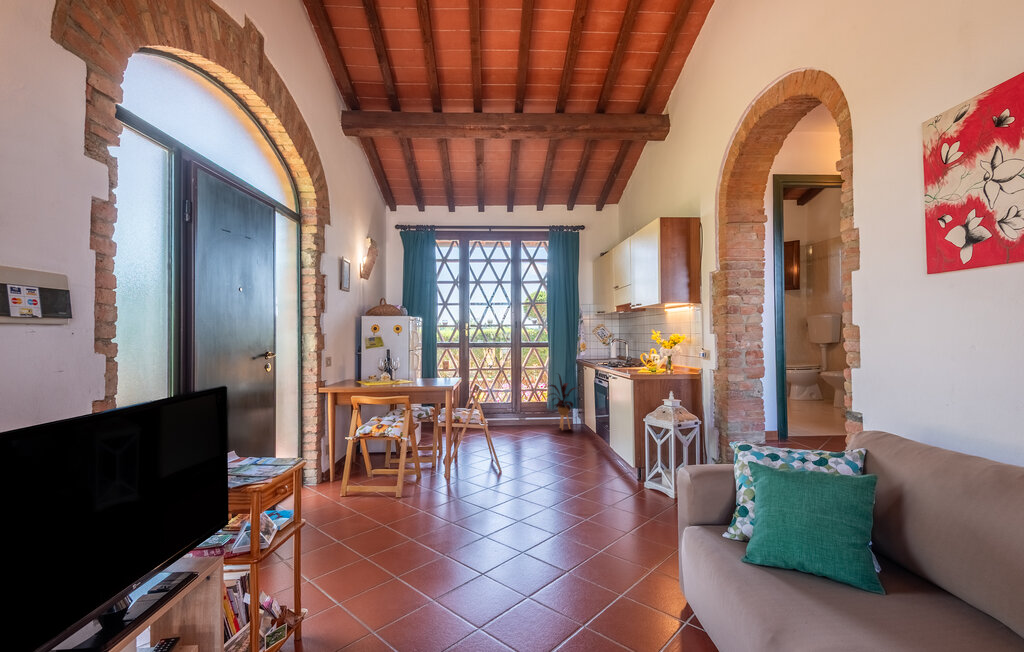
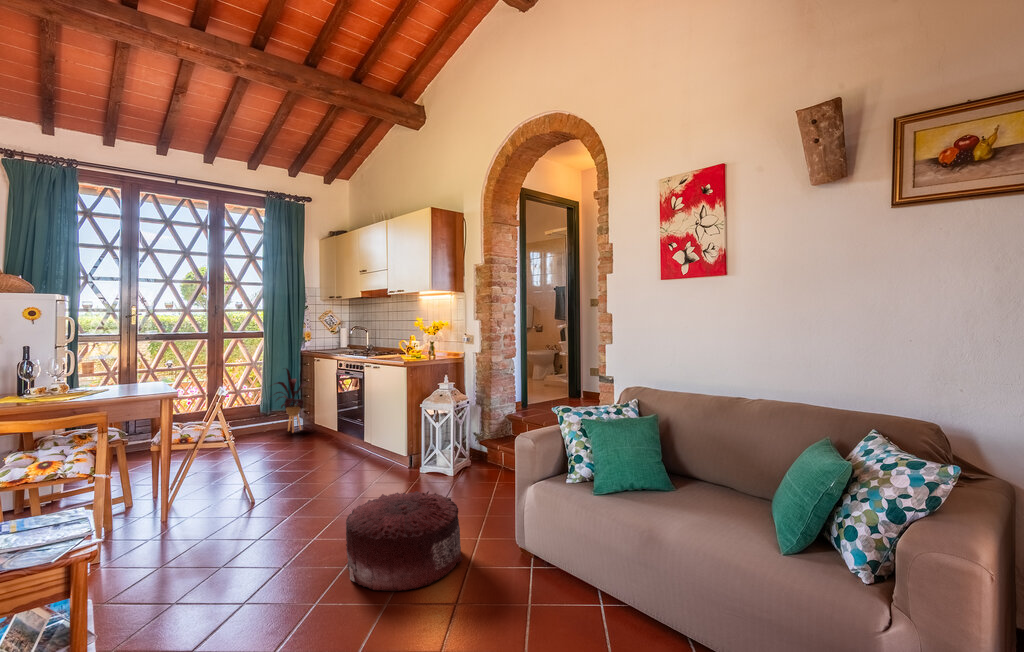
pouf: none [497,499,612,604] -> present [346,491,463,591]

